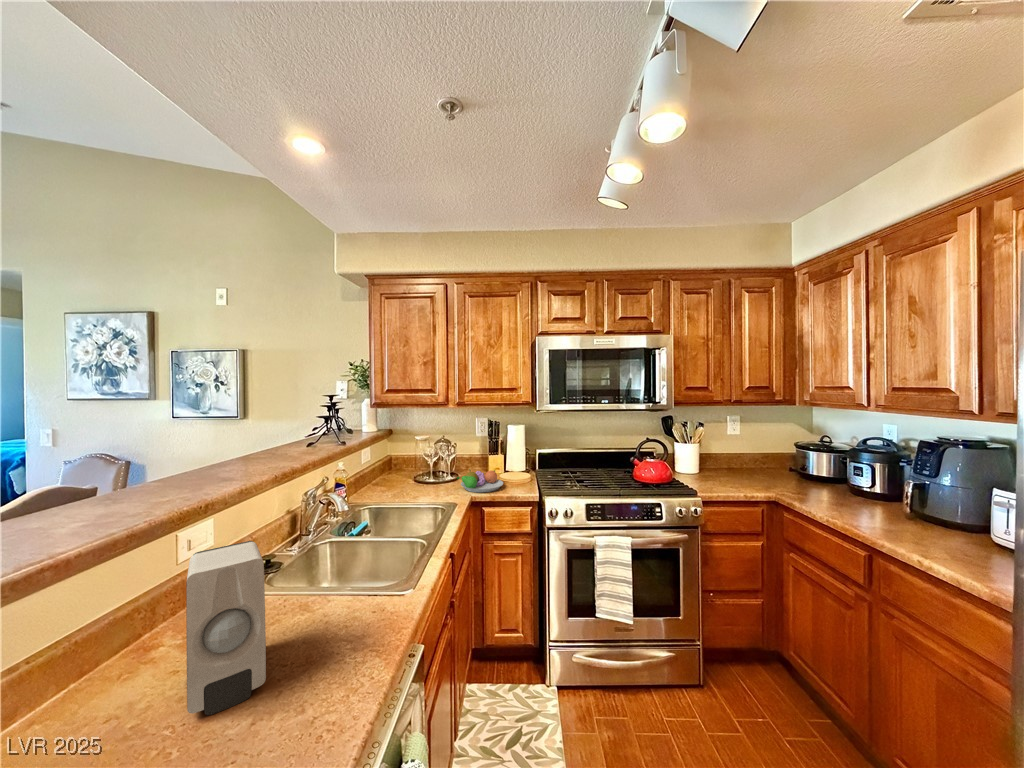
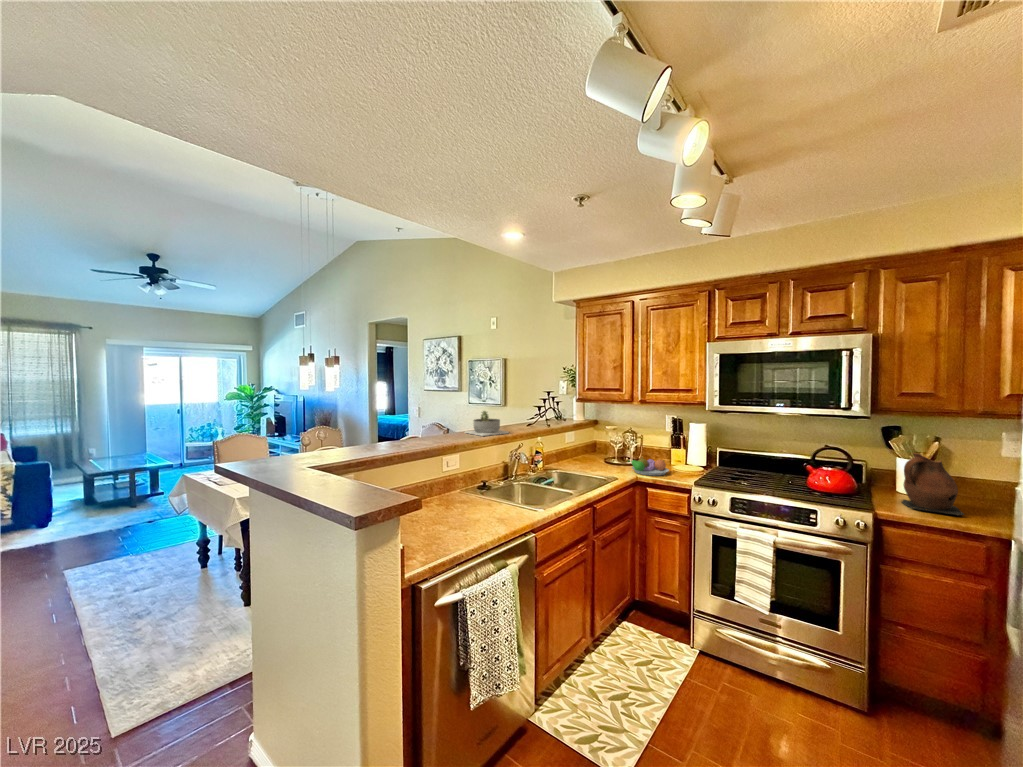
succulent planter: none [197,430,291,478] -> present [465,411,508,436]
ceramic pitcher: none [696,438,745,488] -> present [901,453,964,516]
soap dispenser: present [186,541,266,715] -> none [444,459,474,521]

